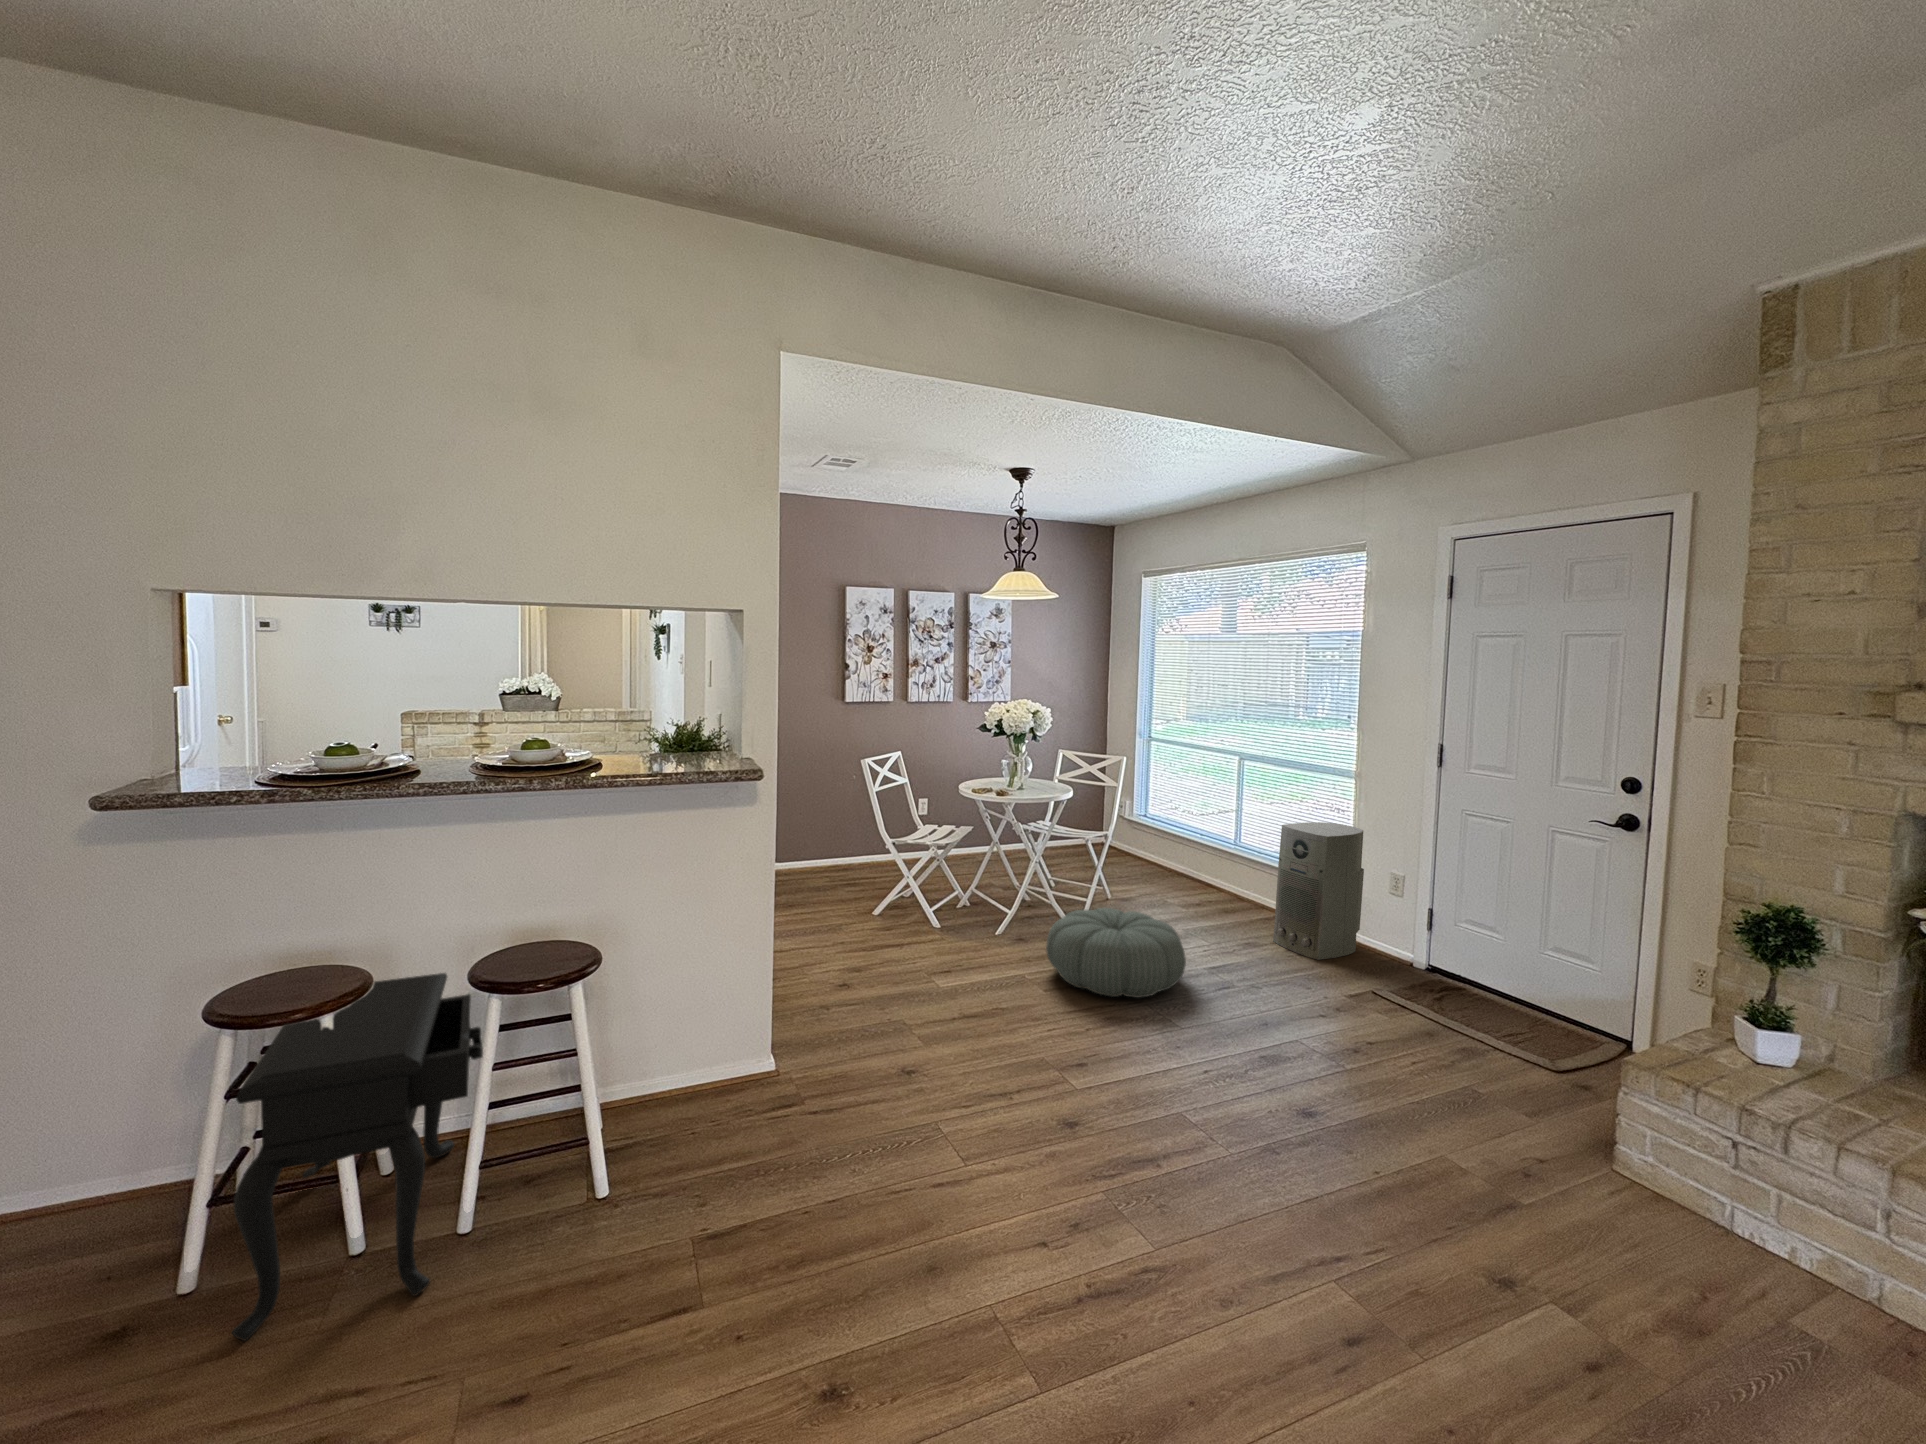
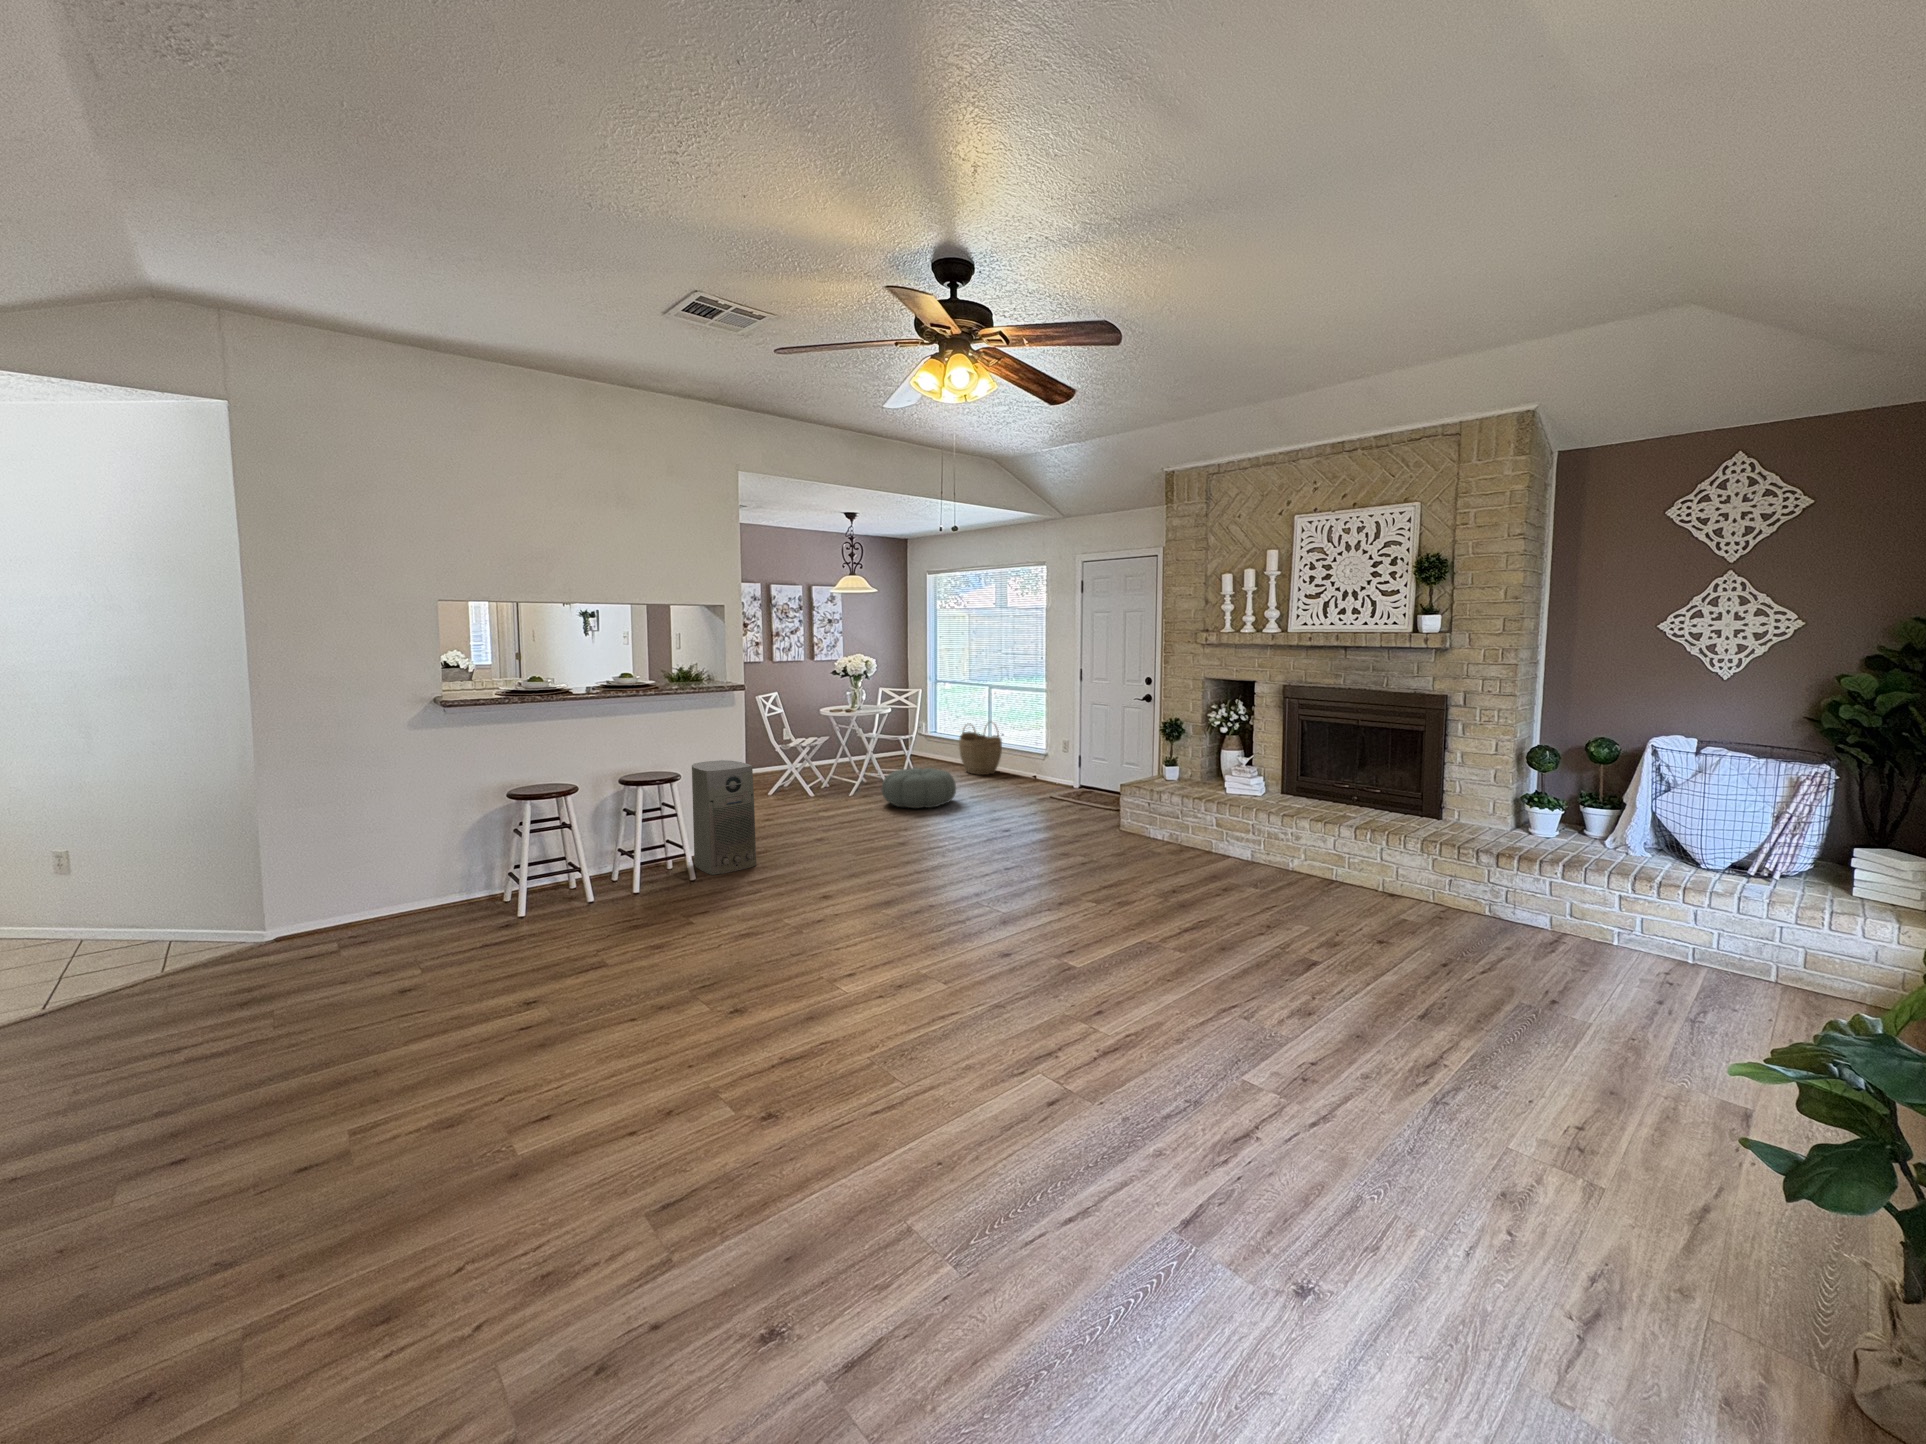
woven basket: none [1186,818,1264,911] -> present [959,727,1002,775]
air purifier: present [1273,822,1364,960] -> present [692,760,757,875]
side table: present [232,973,483,1341] -> none [526,789,637,921]

